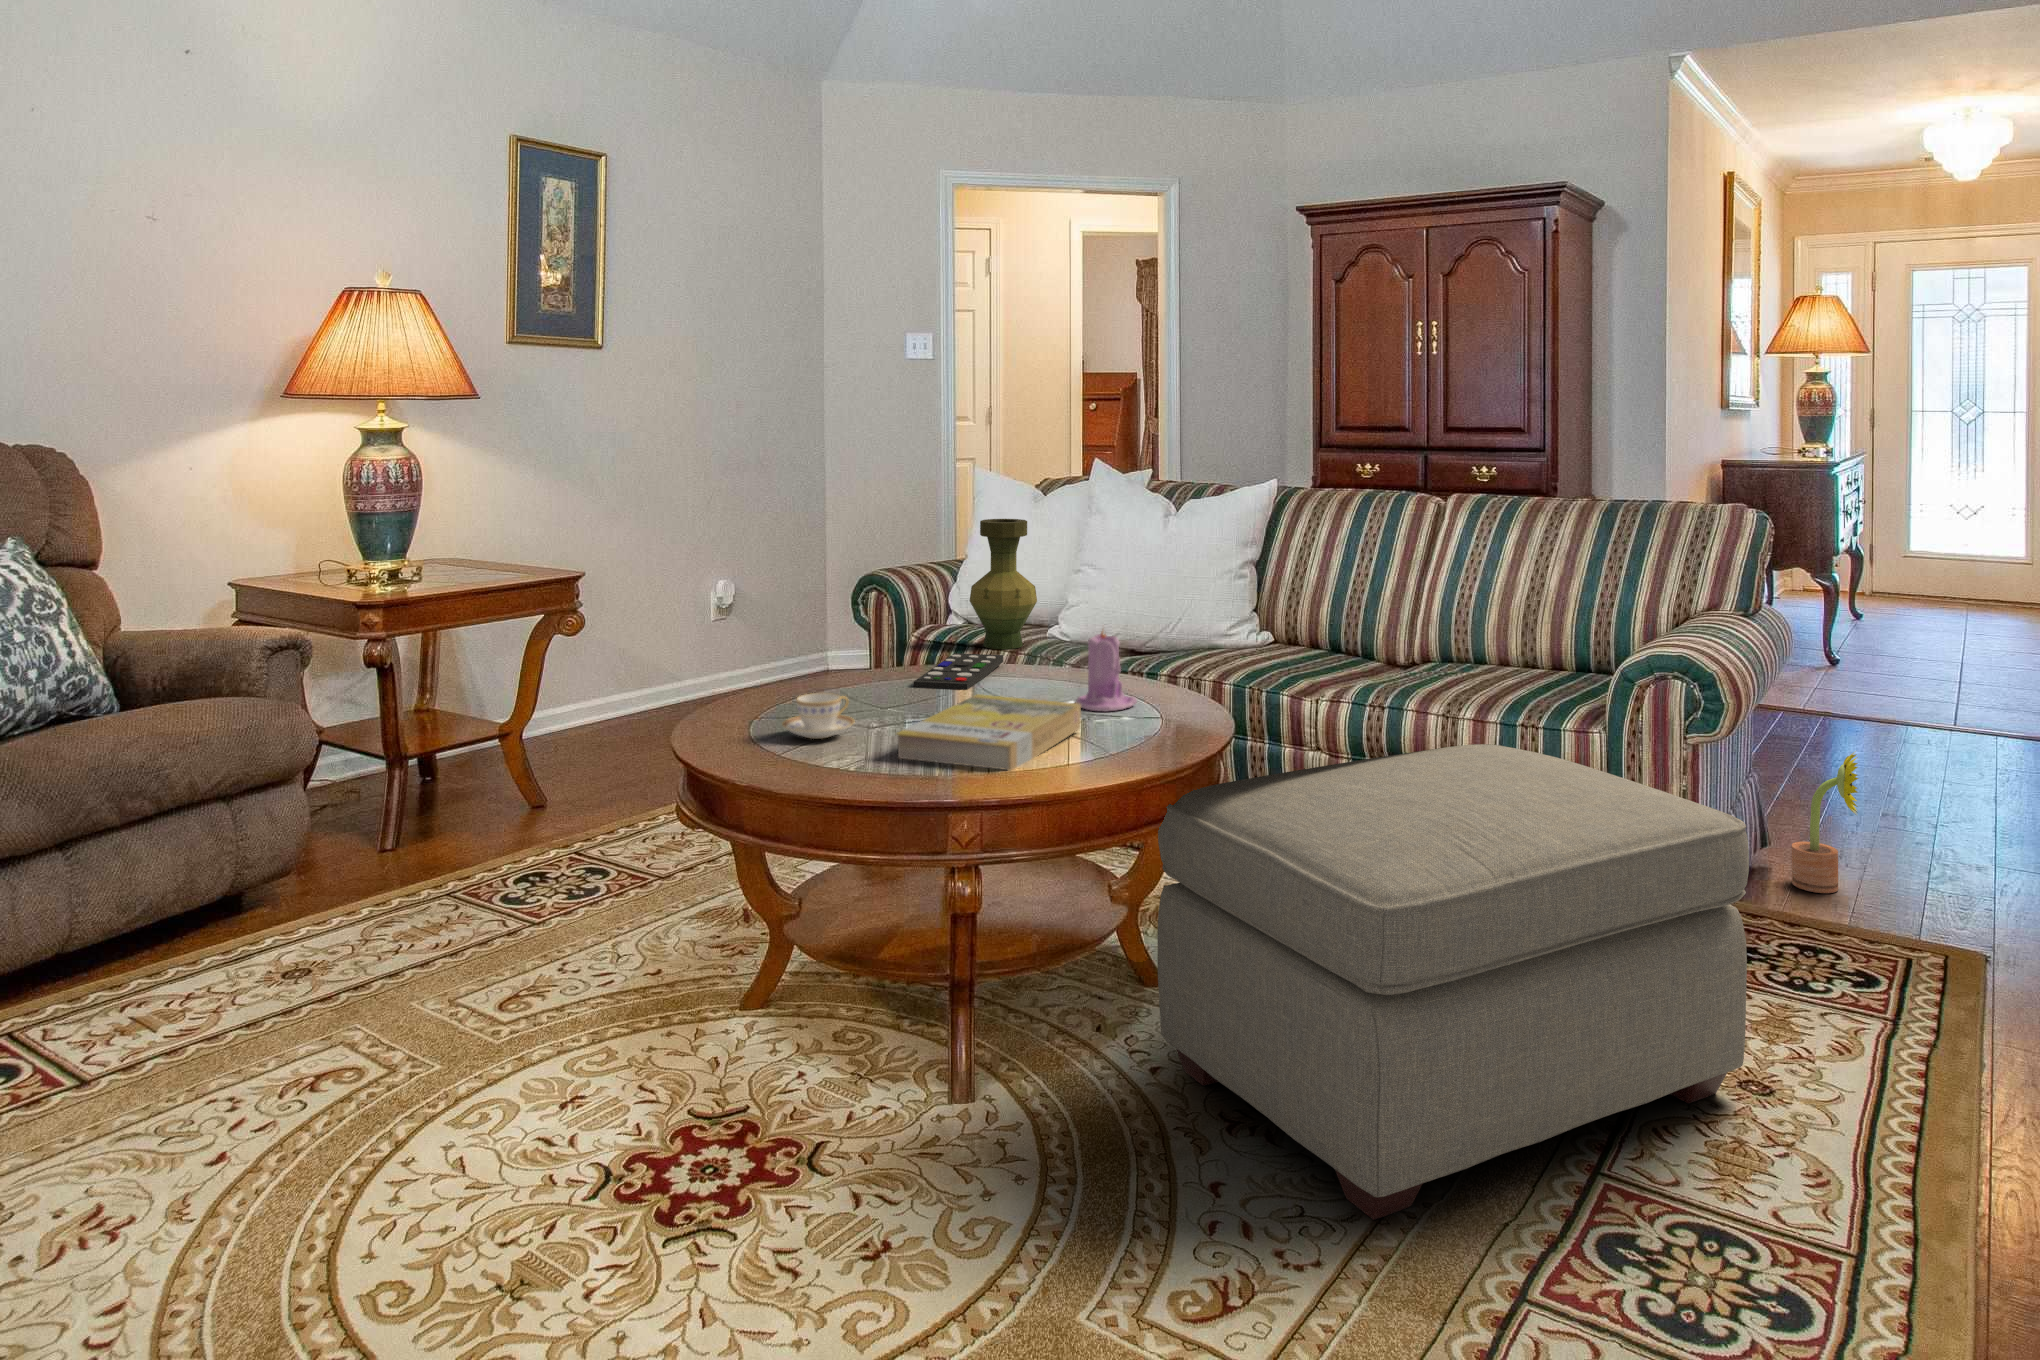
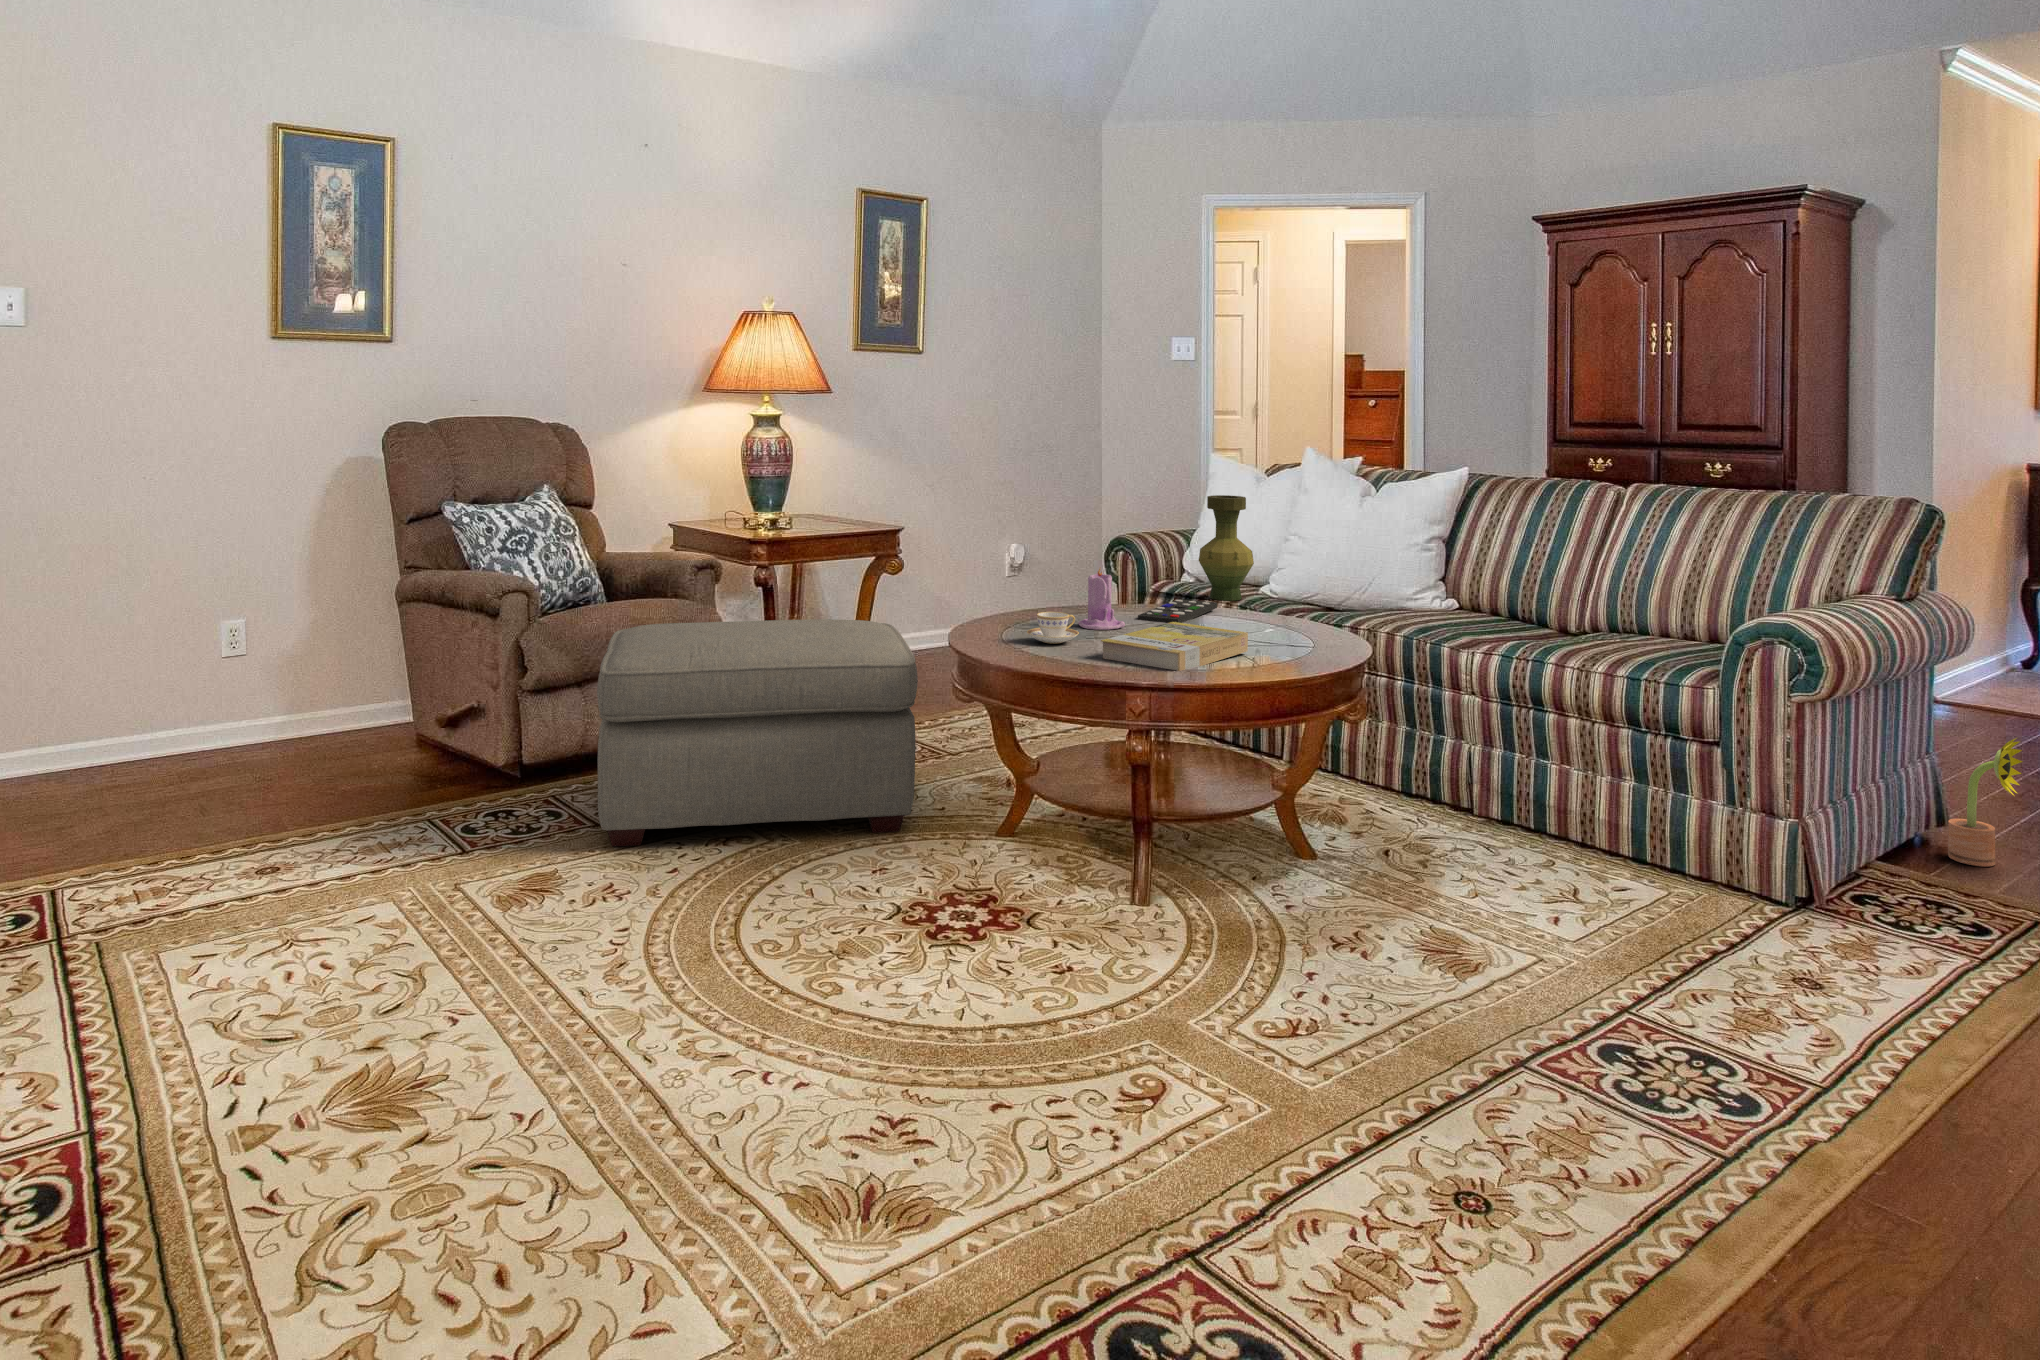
candle: present [1075,631,1137,711] -> present [1078,569,1125,630]
ottoman: present [1157,744,1749,1220] -> present [597,619,918,847]

